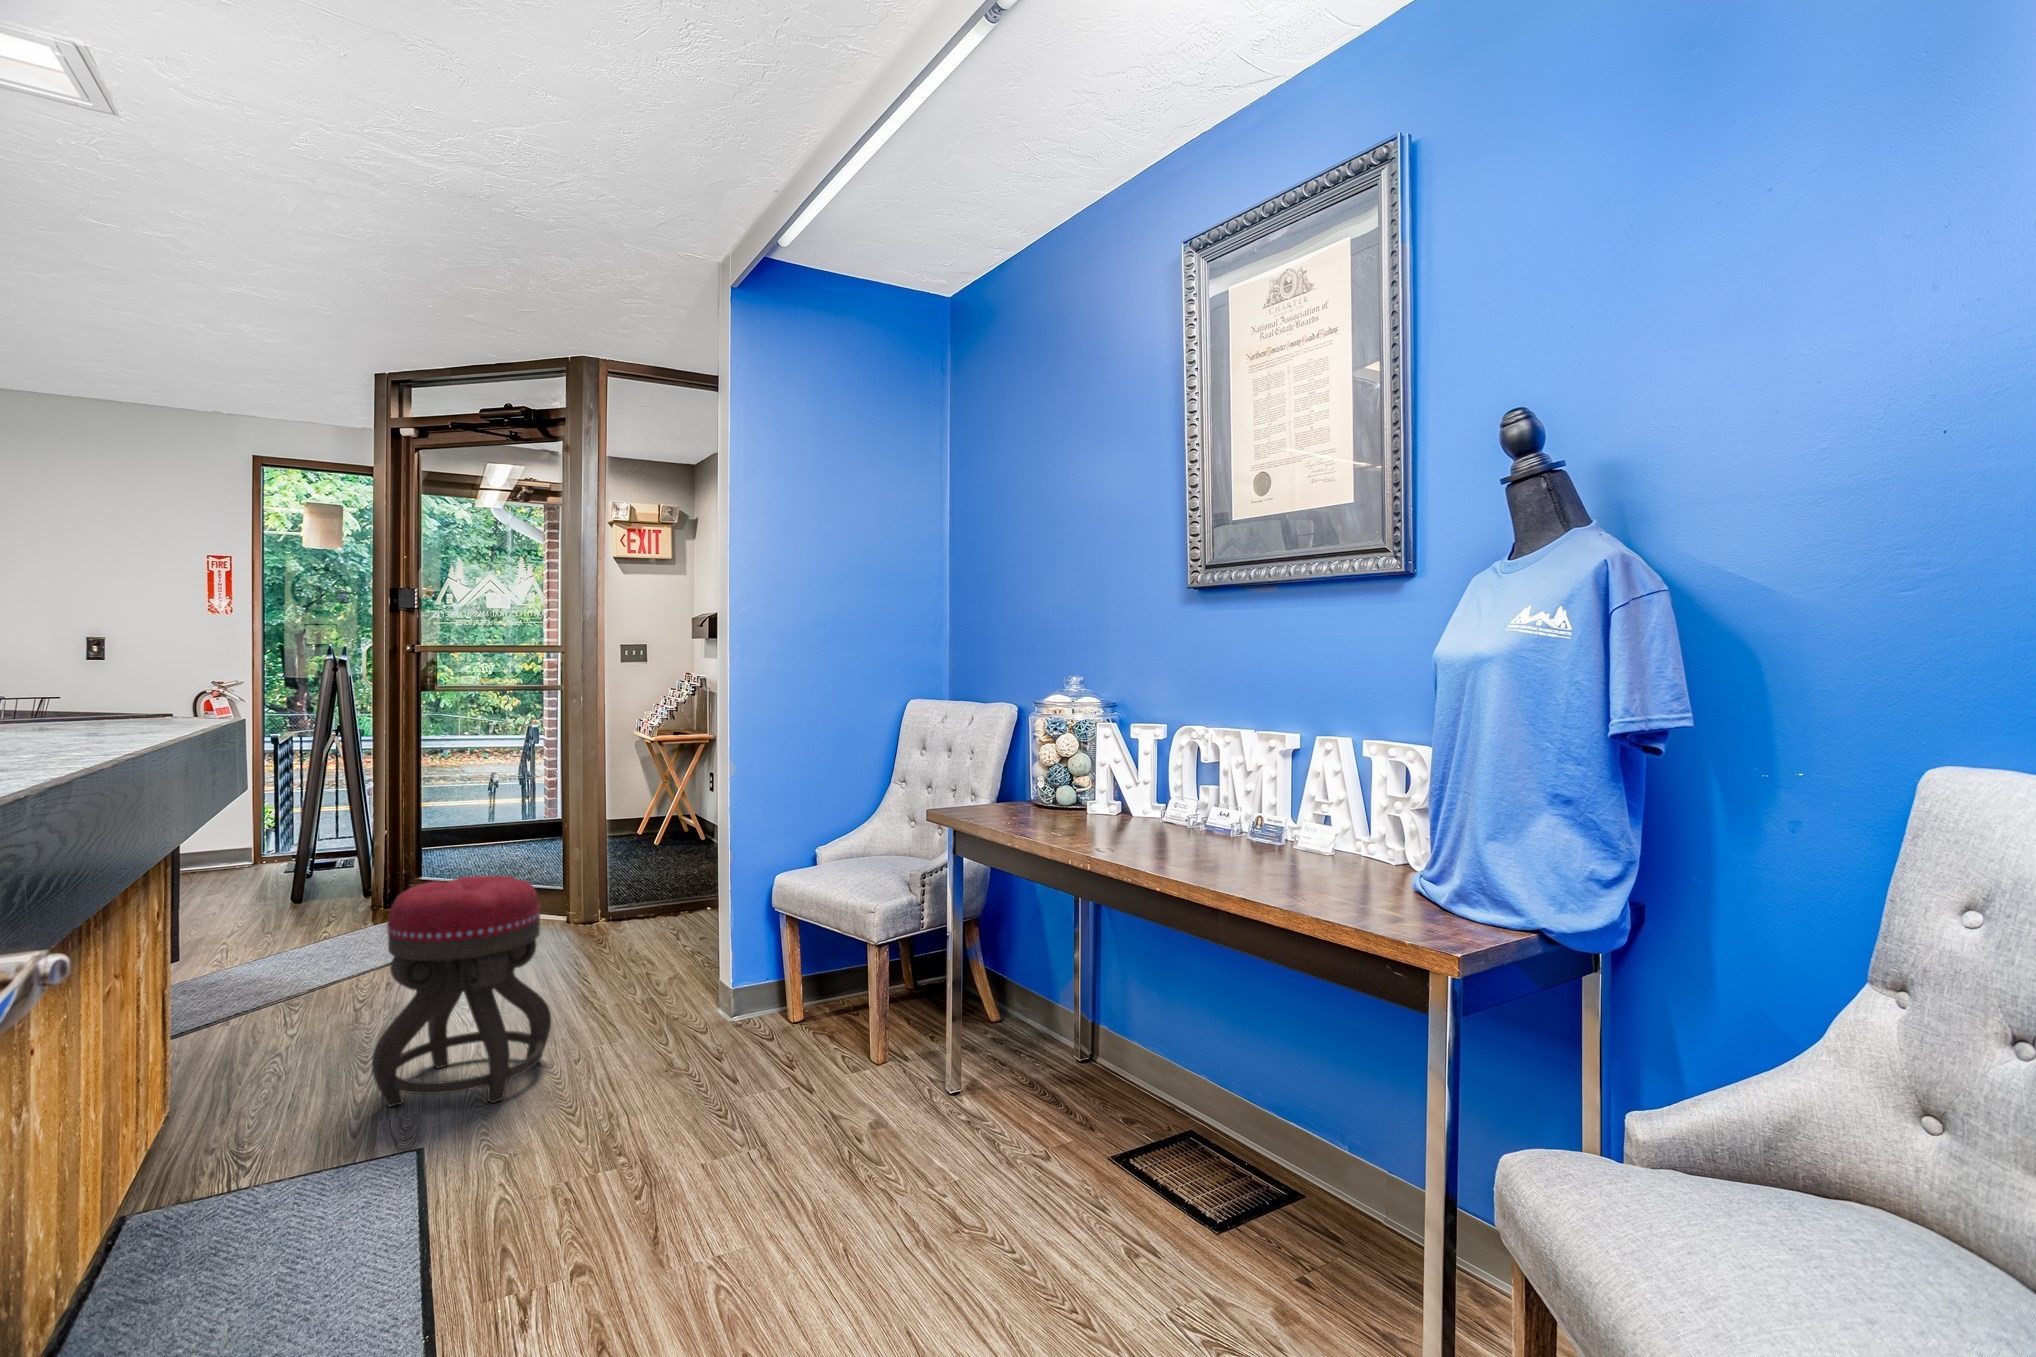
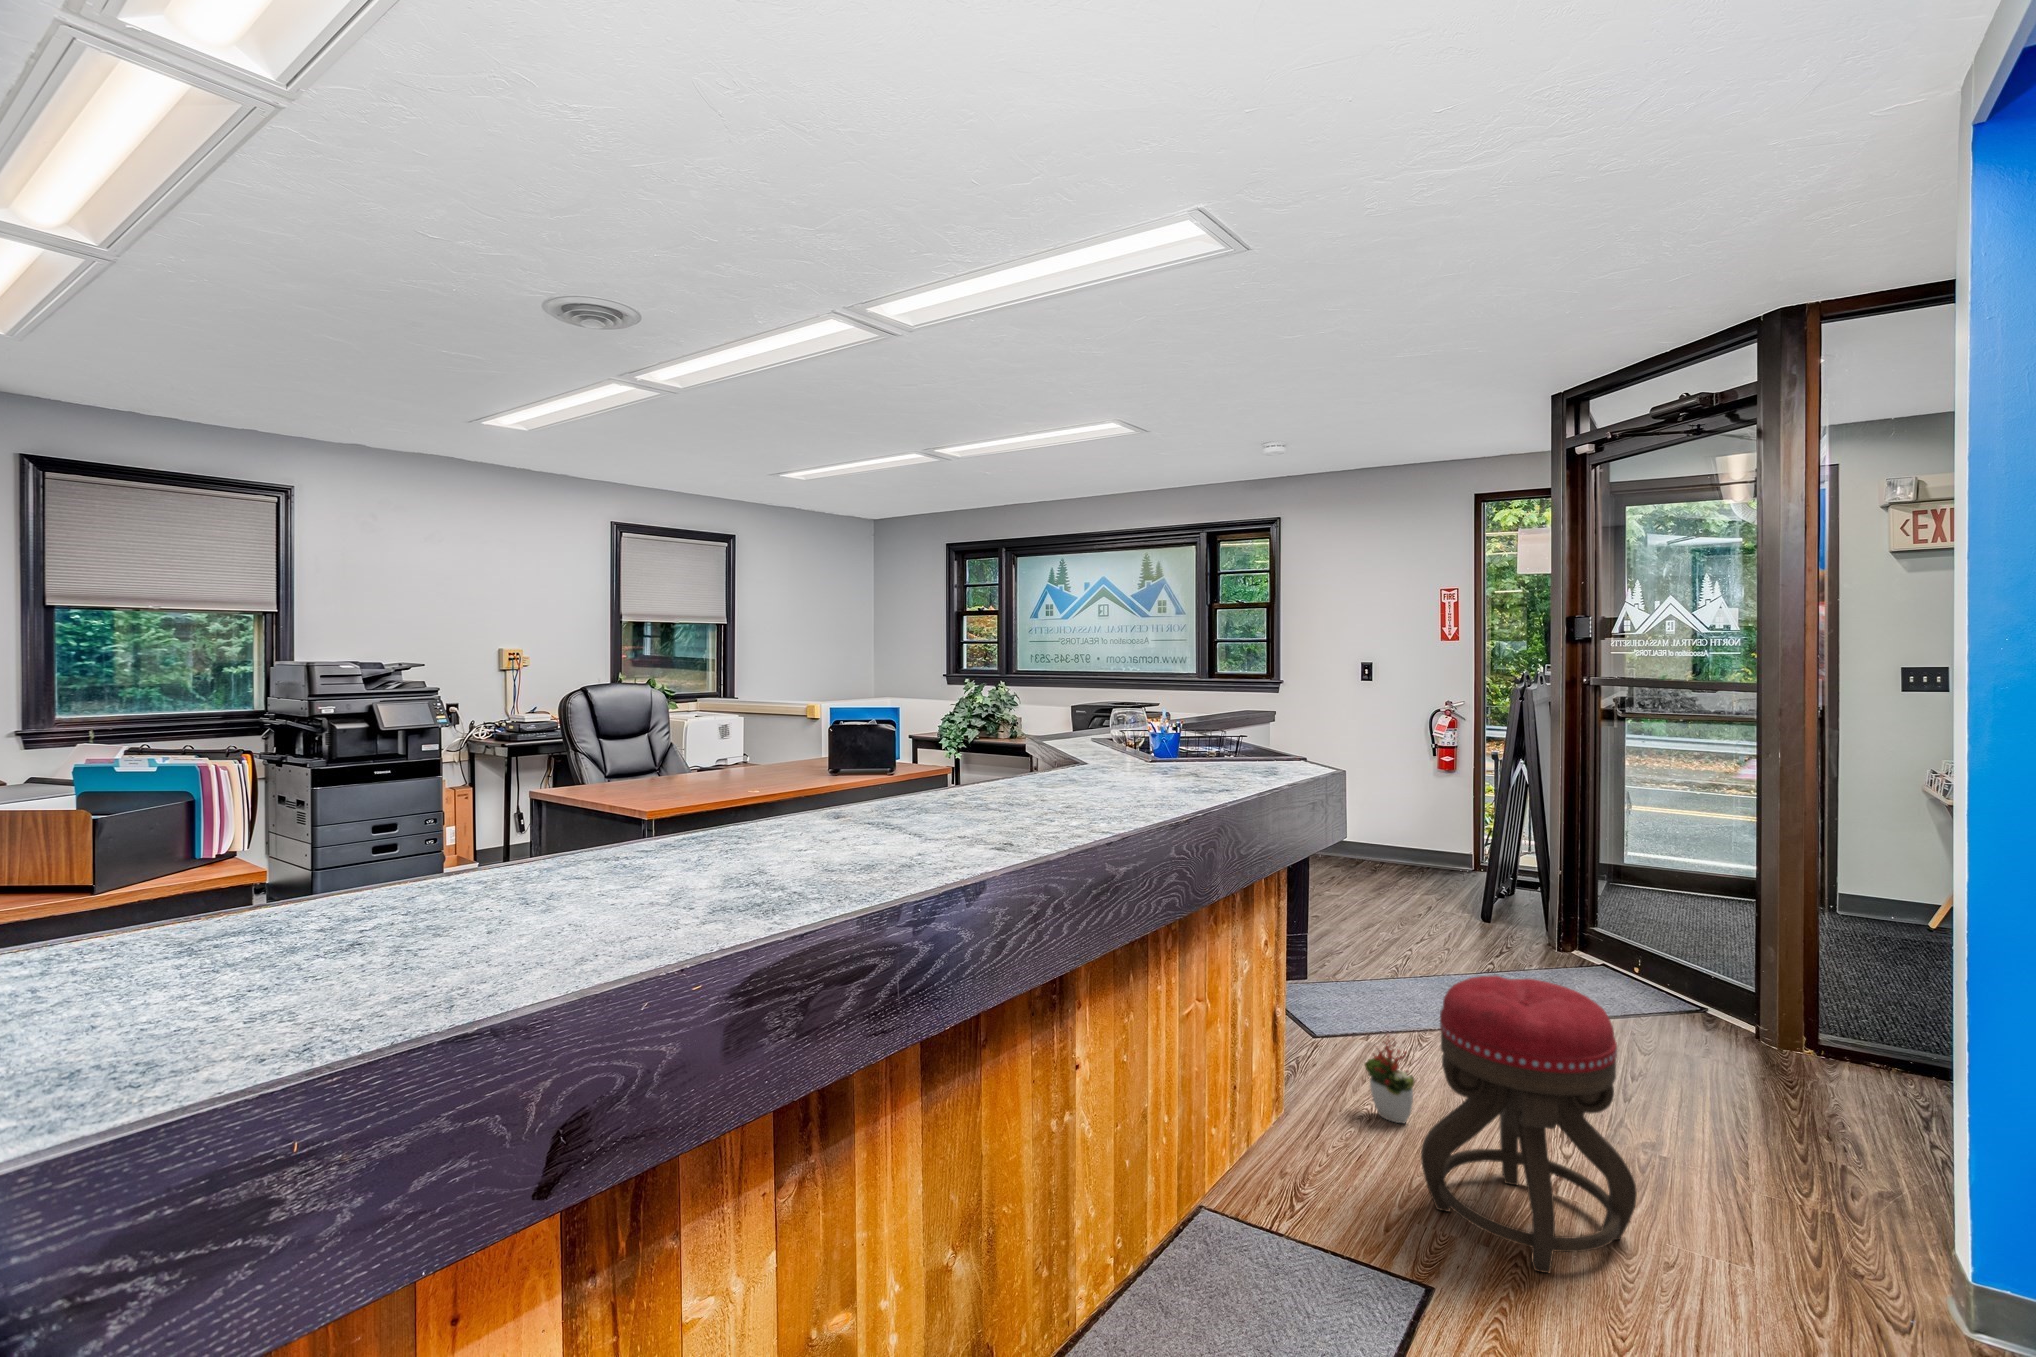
decorative plant: none [267,986,330,1075] -> present [1364,1036,1415,1123]

